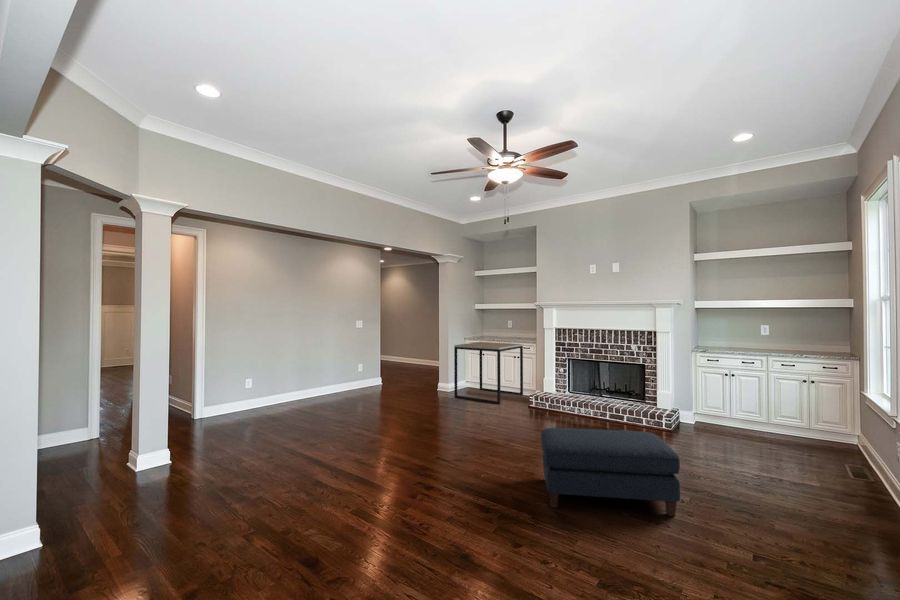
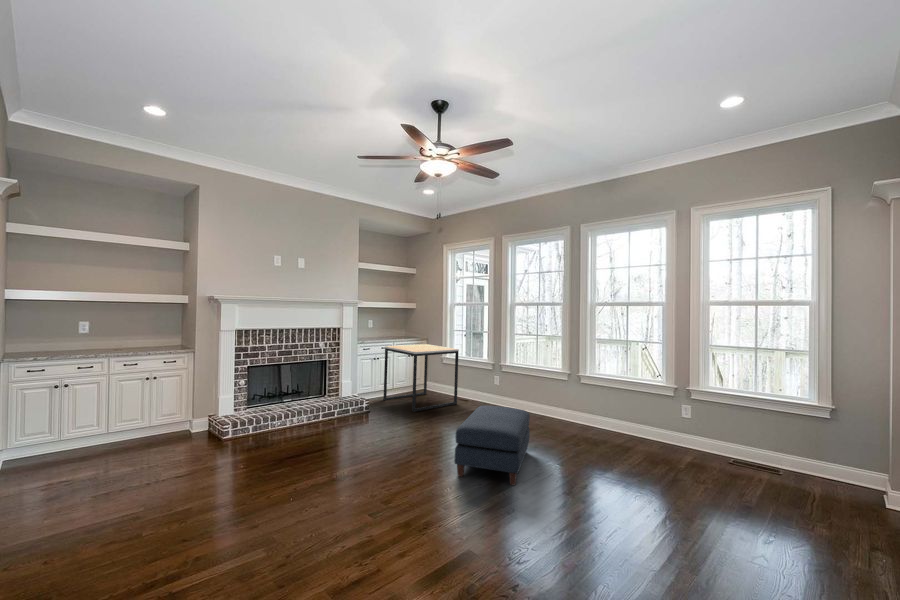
side table: present [454,342,523,404] -> present [383,344,459,412]

